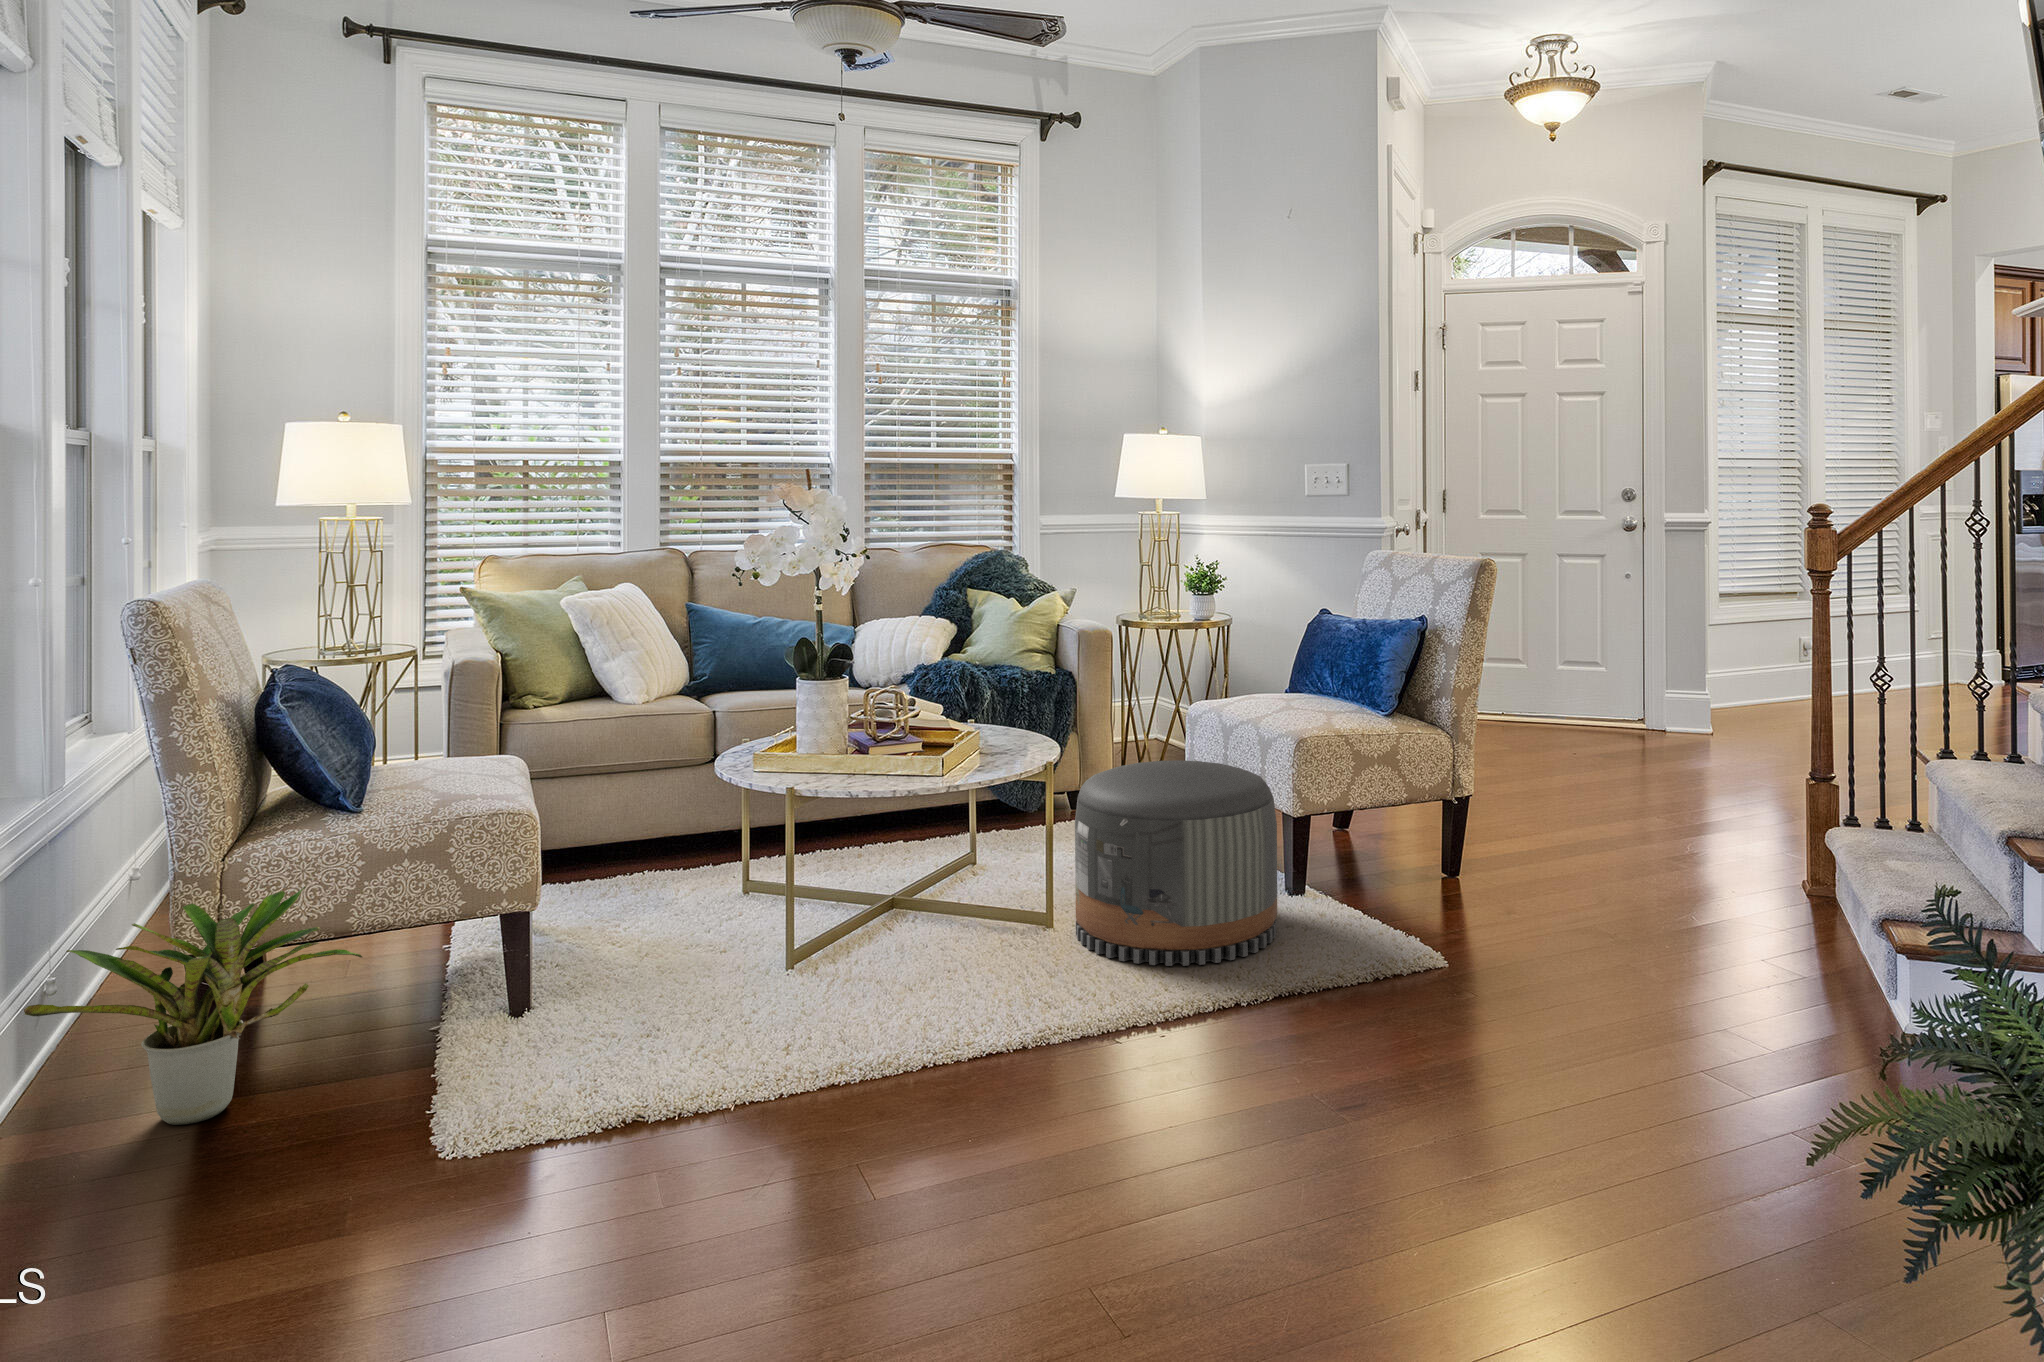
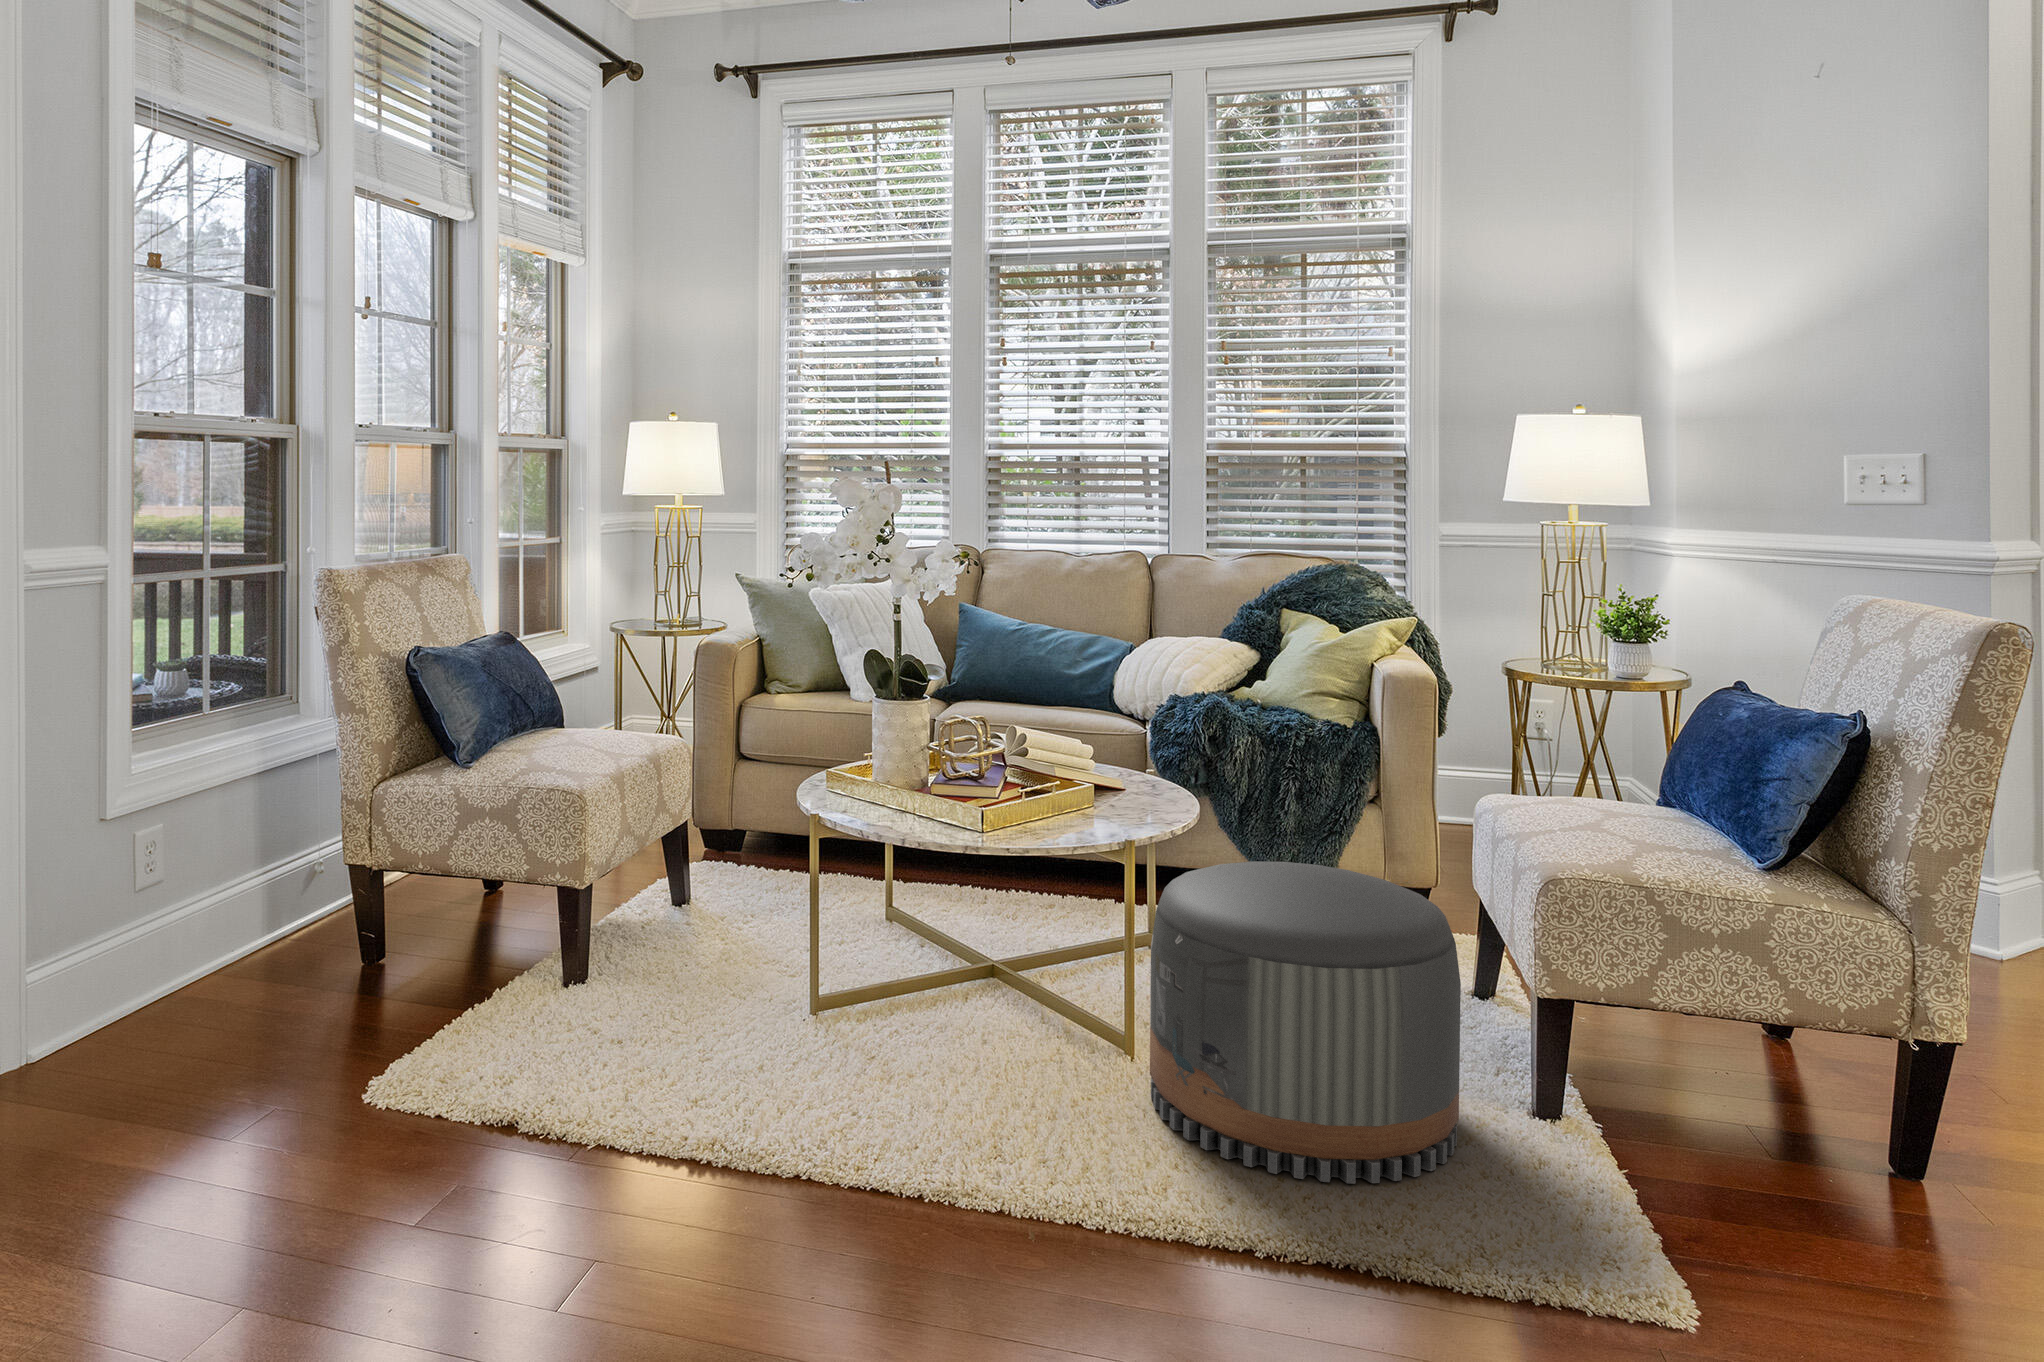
potted plant: present [24,887,362,1125] -> none [178,824,409,1008]

